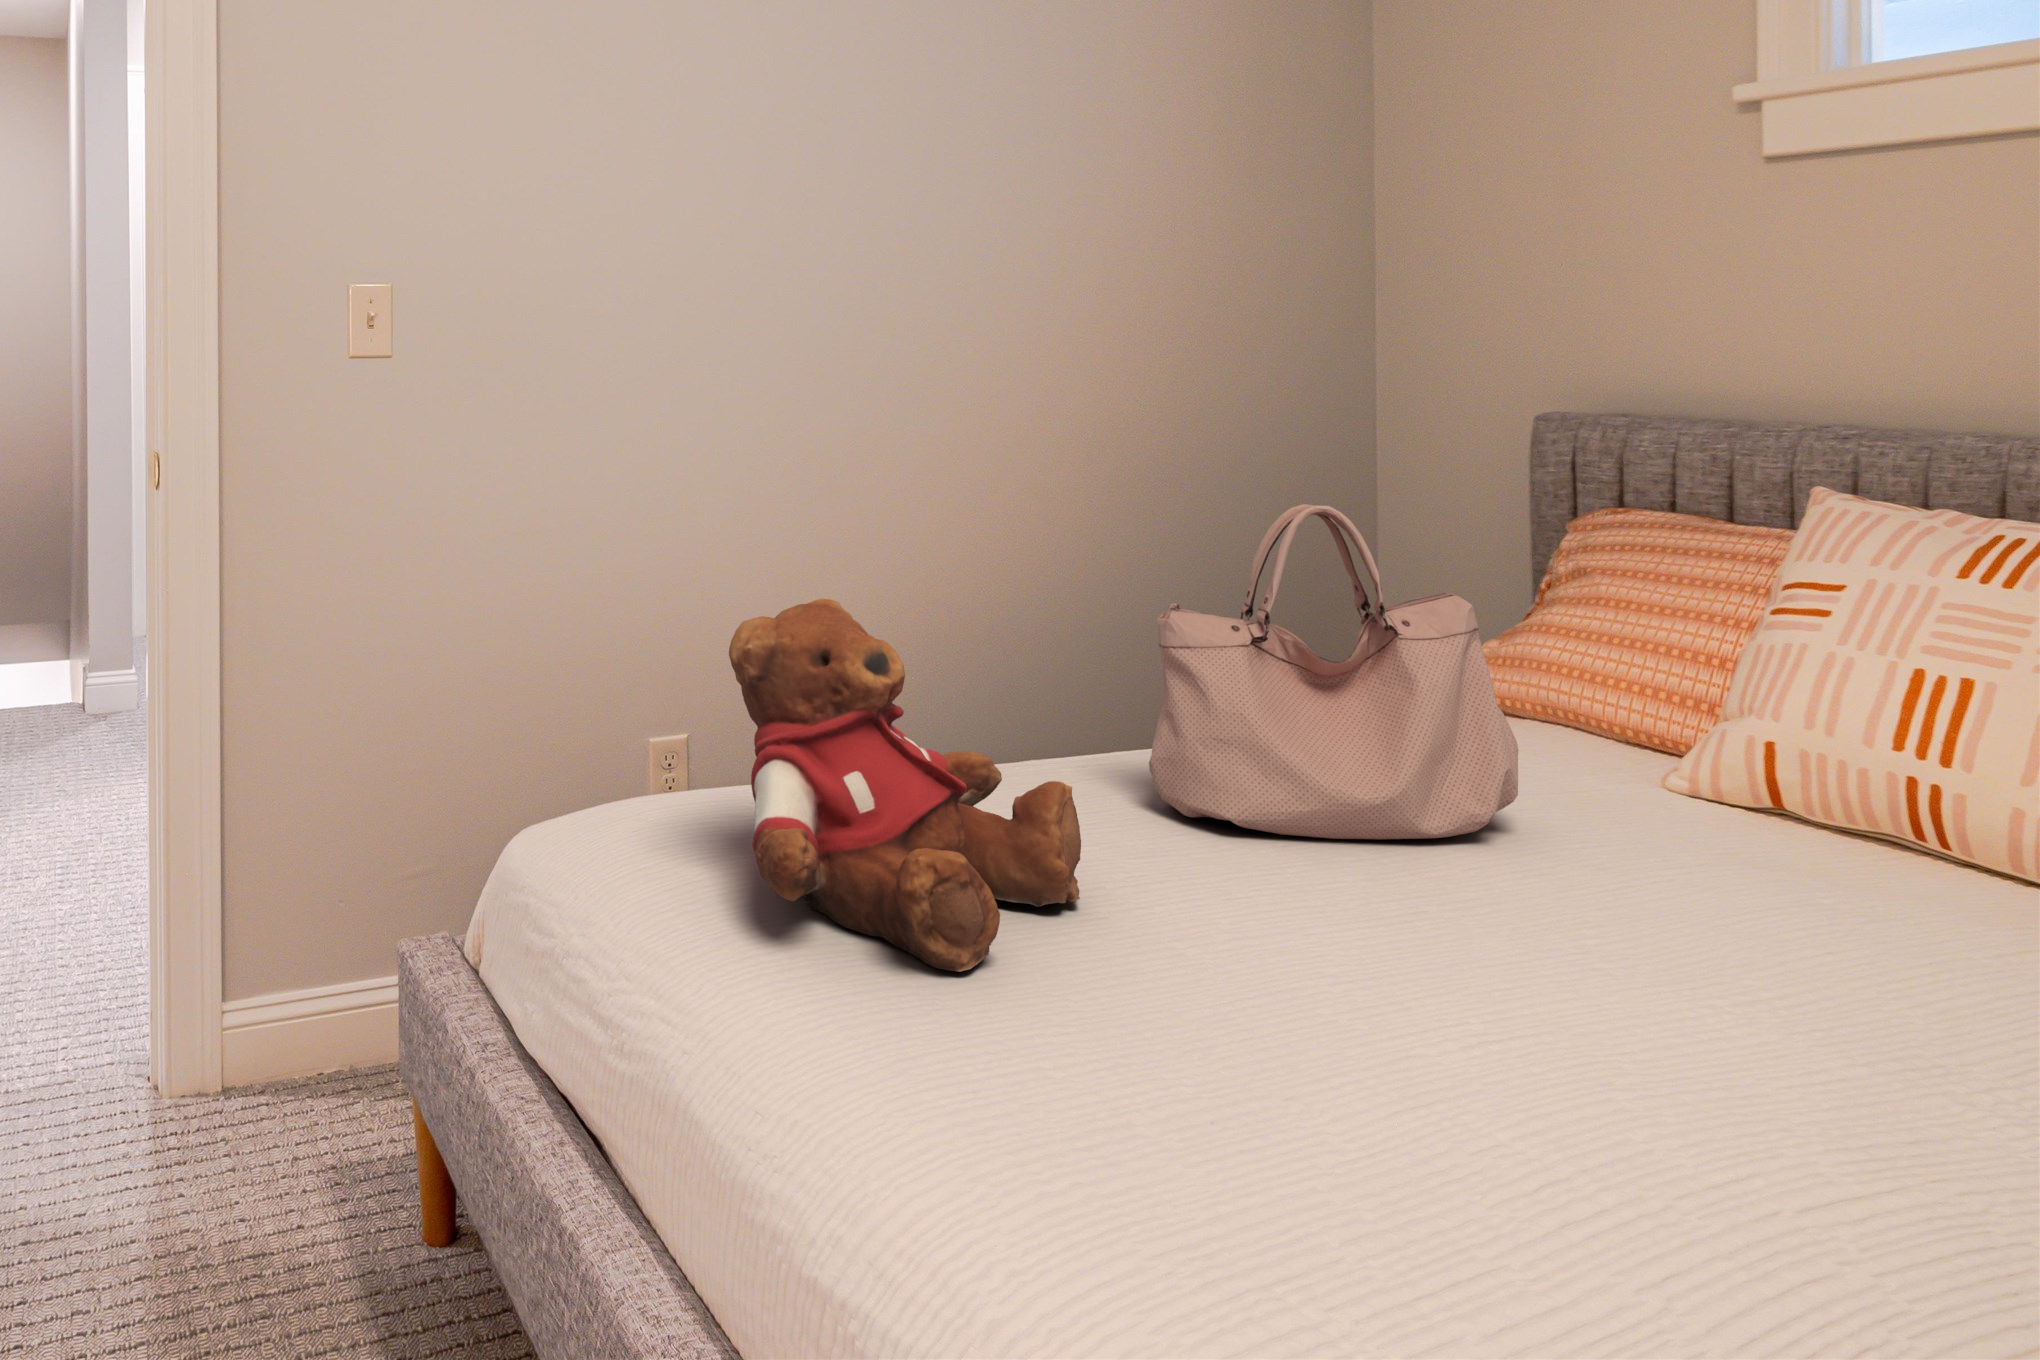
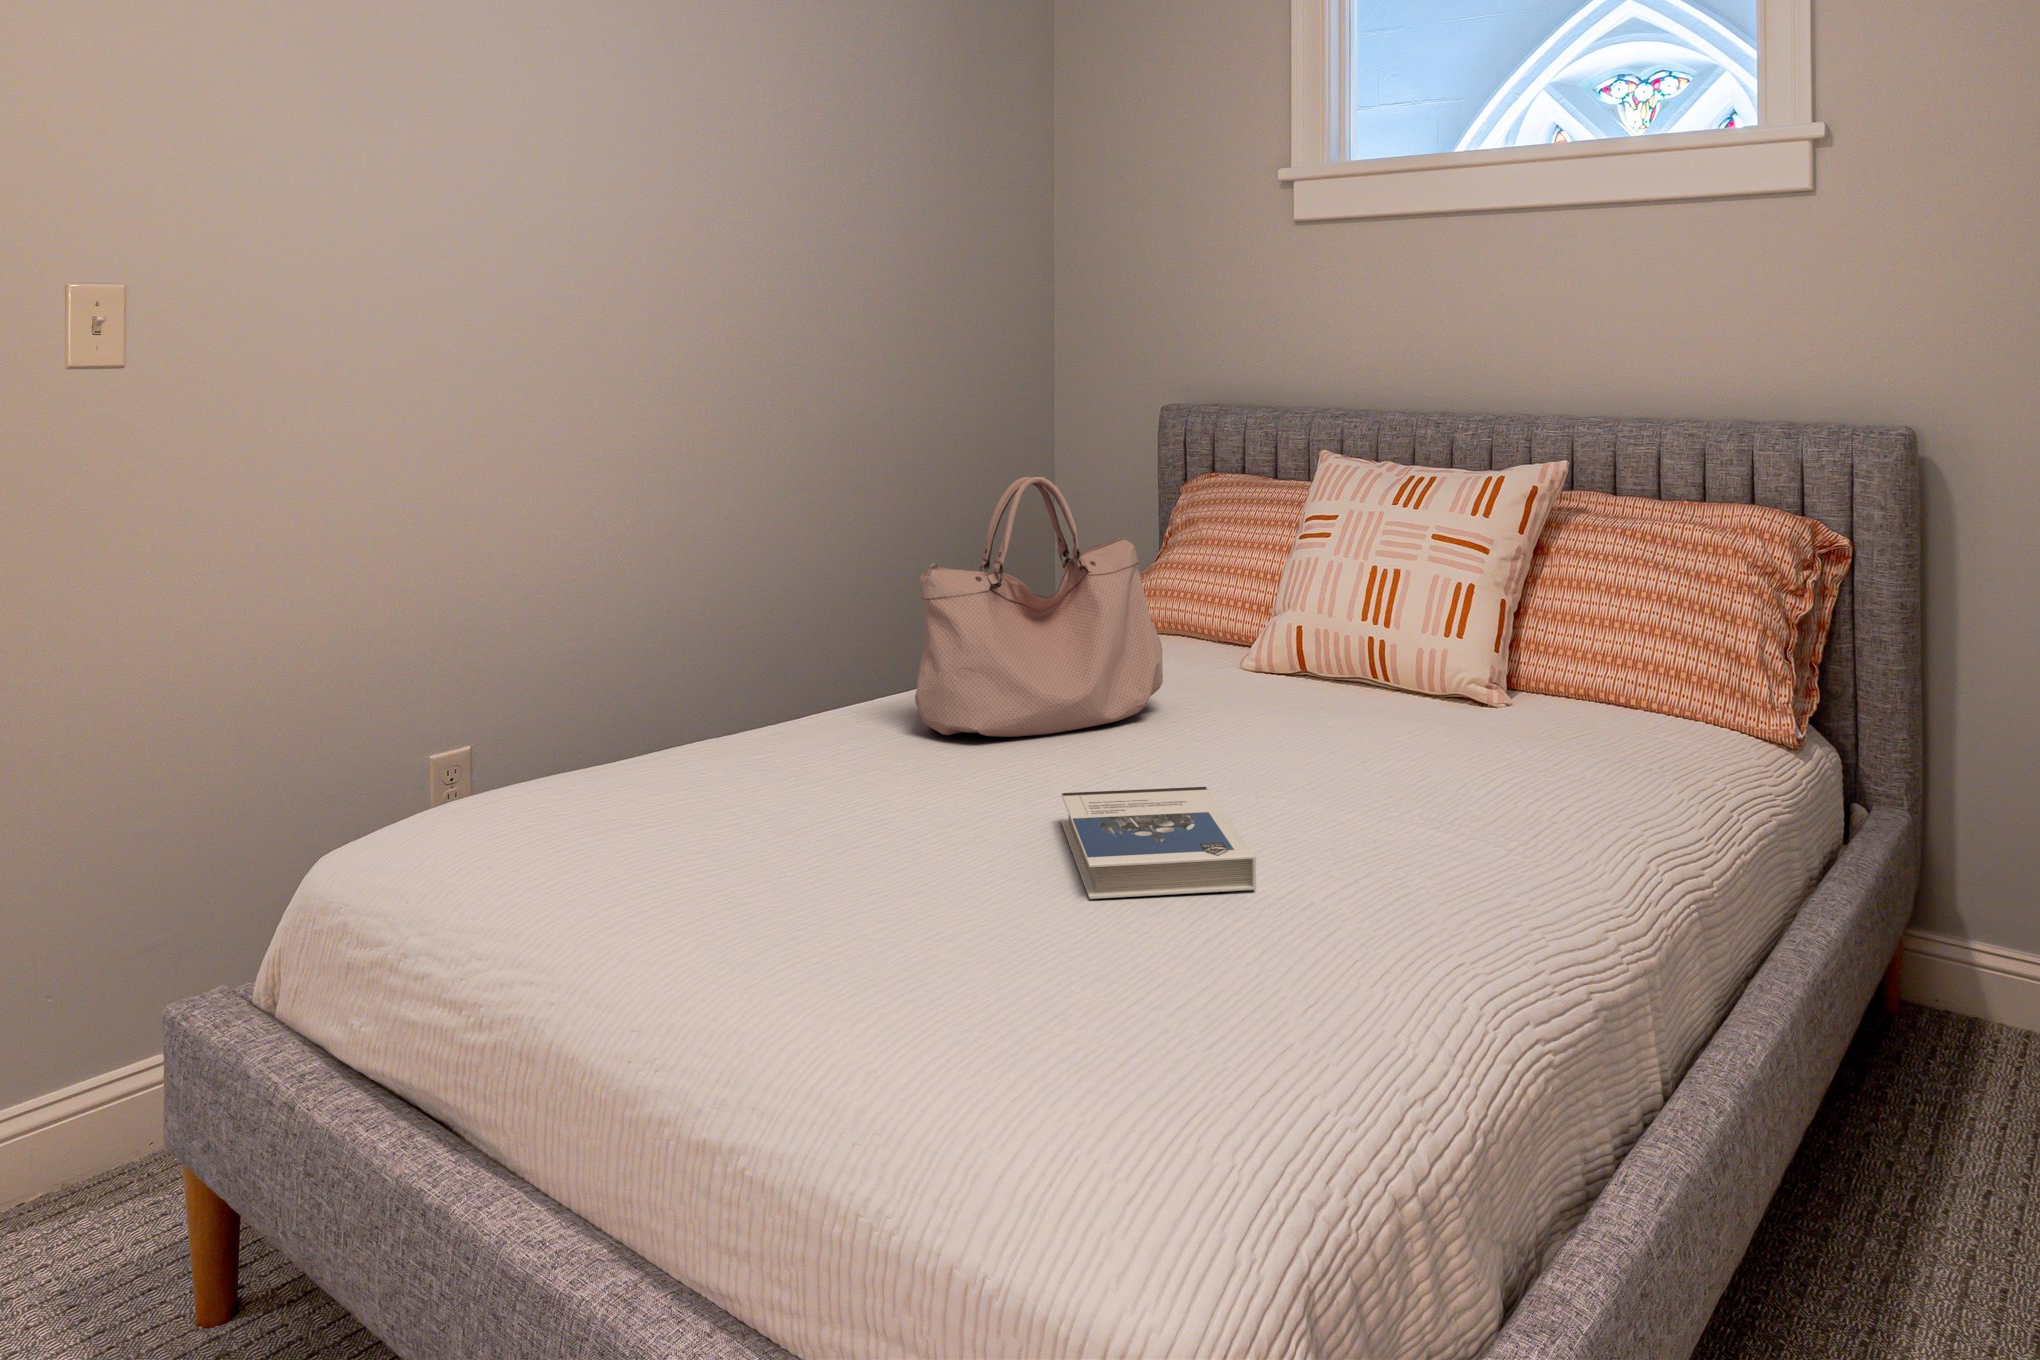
teddy bear: present [729,599,1081,972] -> none [573,581,878,880]
hardback book: none [1333,933,1649,1155] -> present [1061,787,1256,899]

